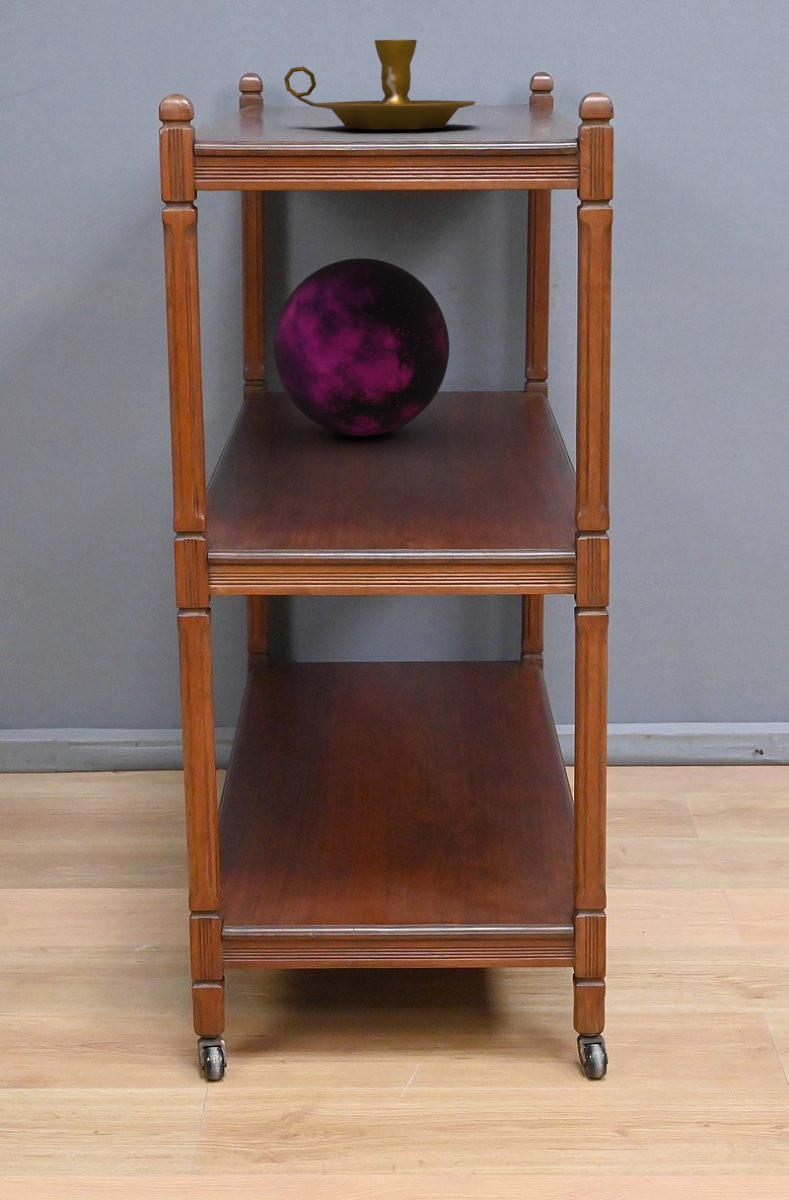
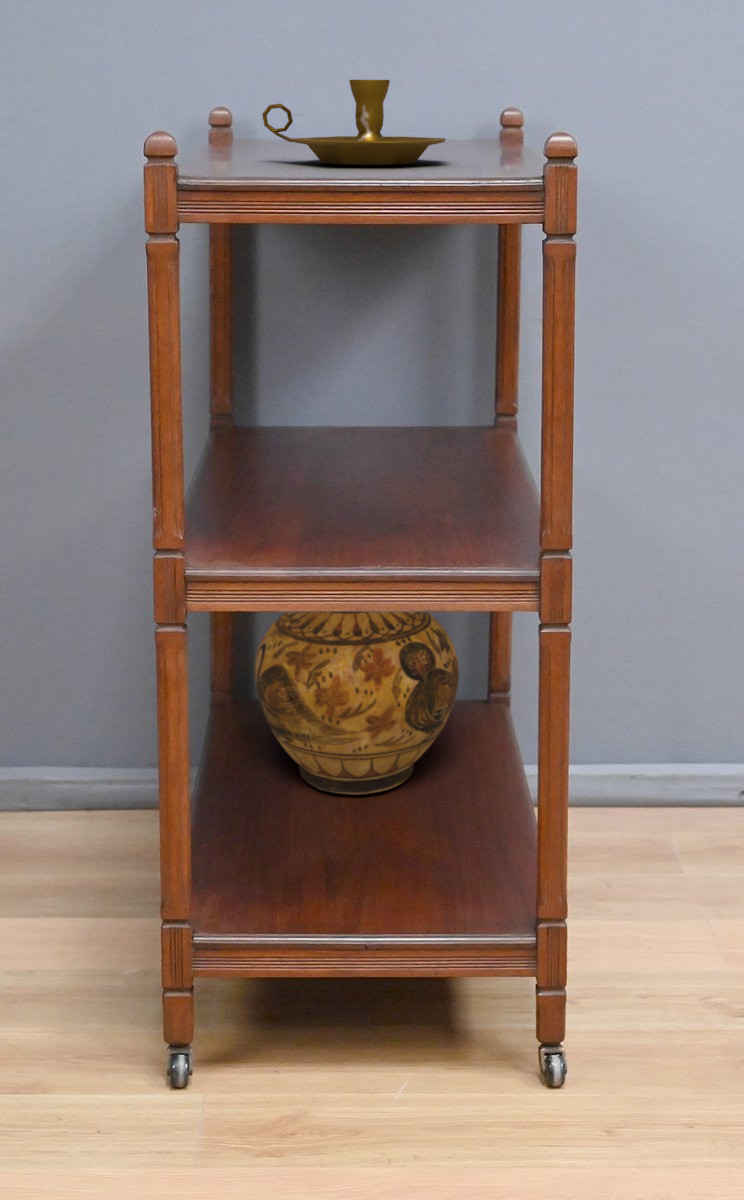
decorative orb: present [274,258,449,436] -> none [247,288,418,461]
ceramic jug: none [285,511,492,774] -> present [254,612,459,794]

